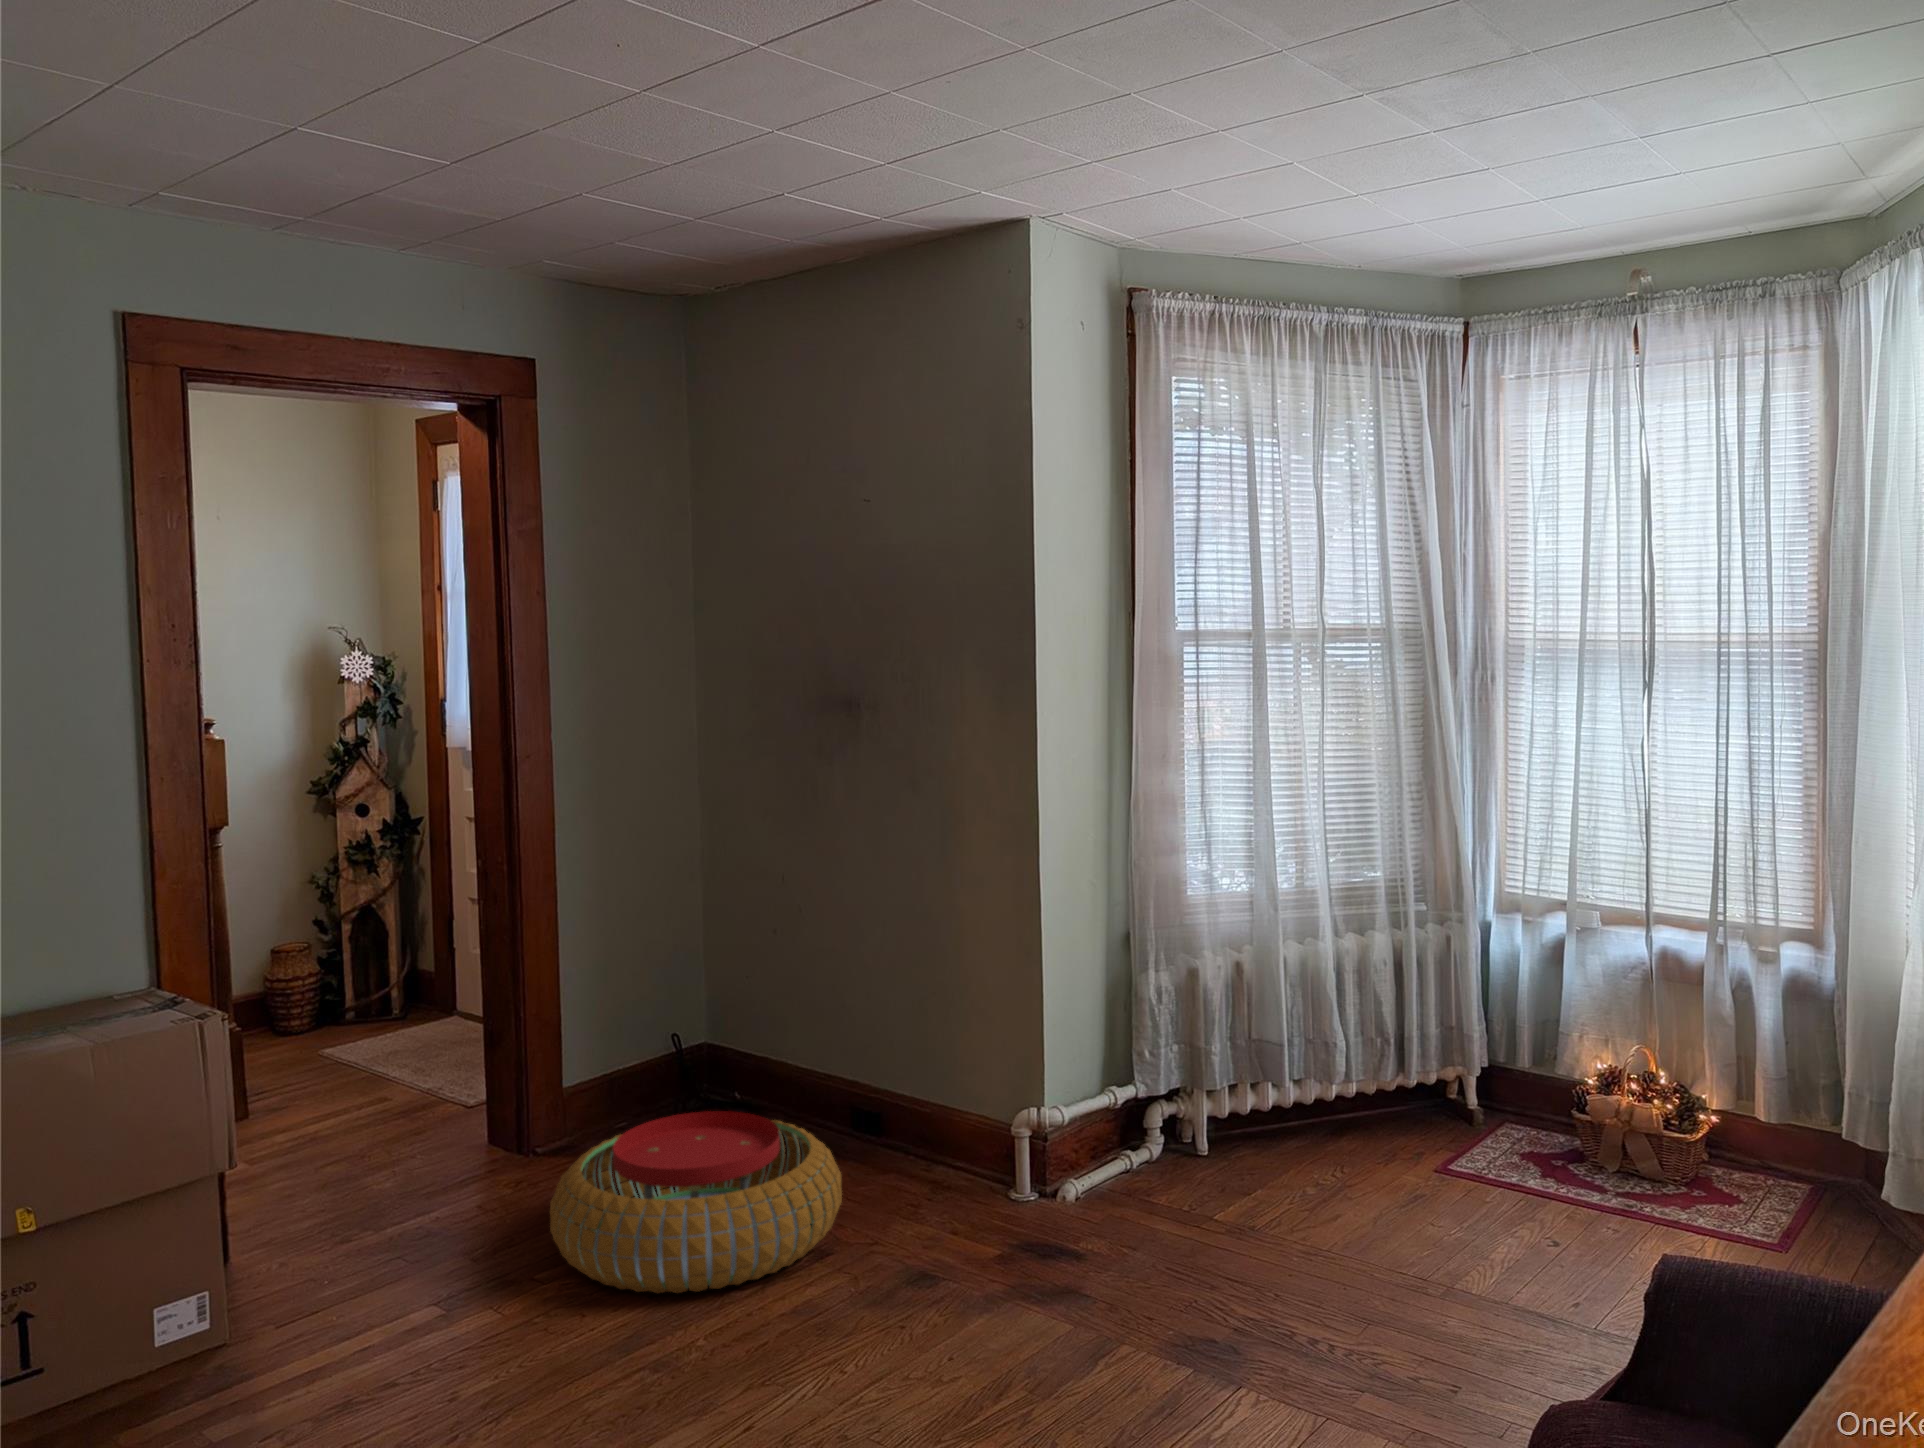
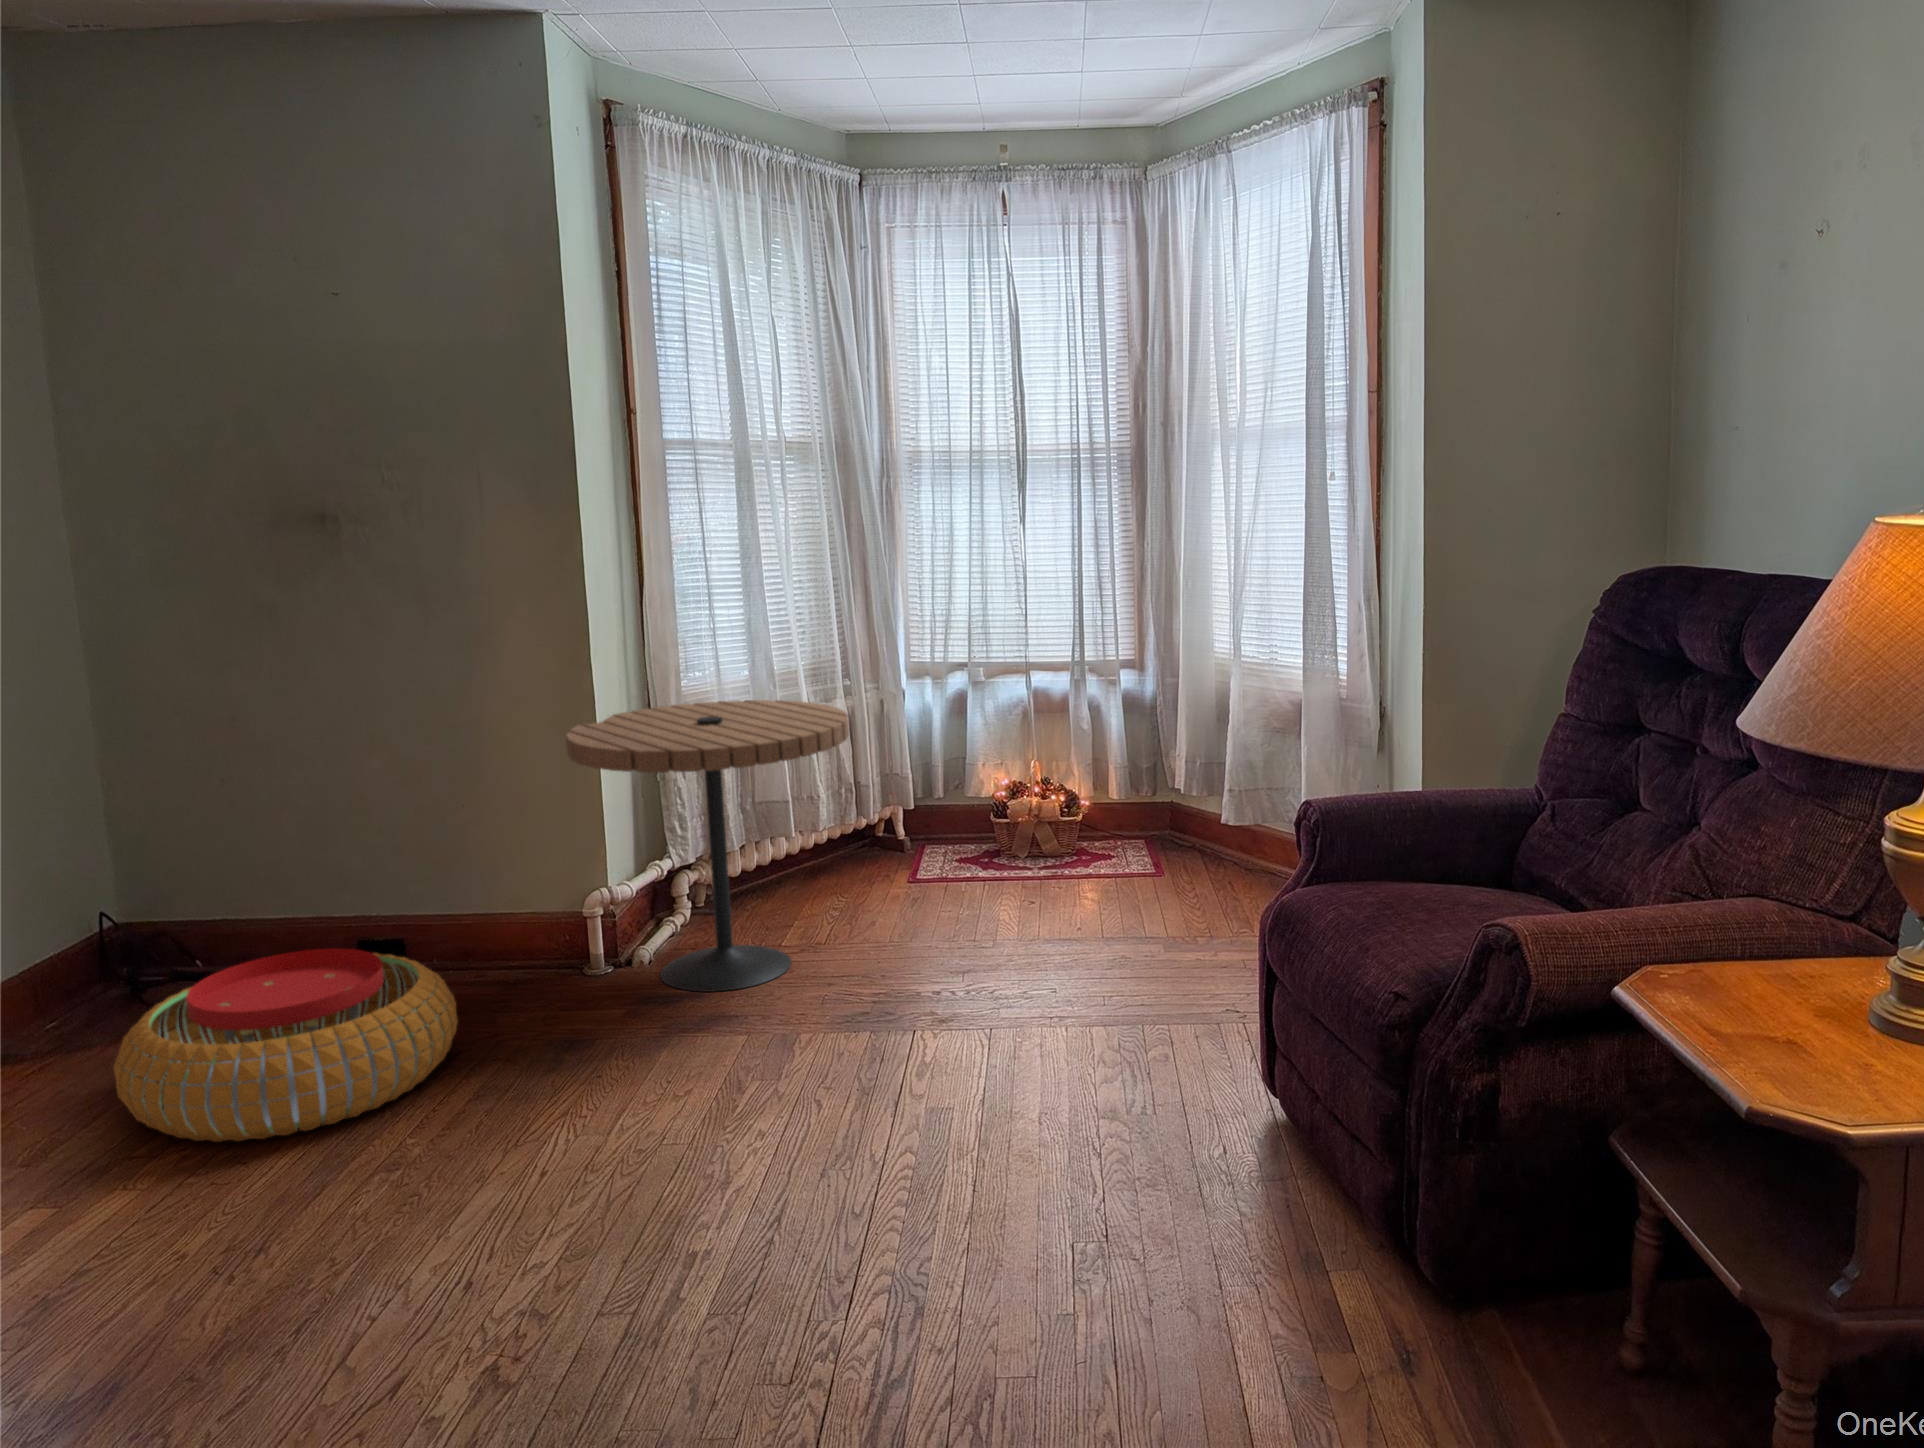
side table: none [985,919,1292,1259] -> present [566,700,849,992]

